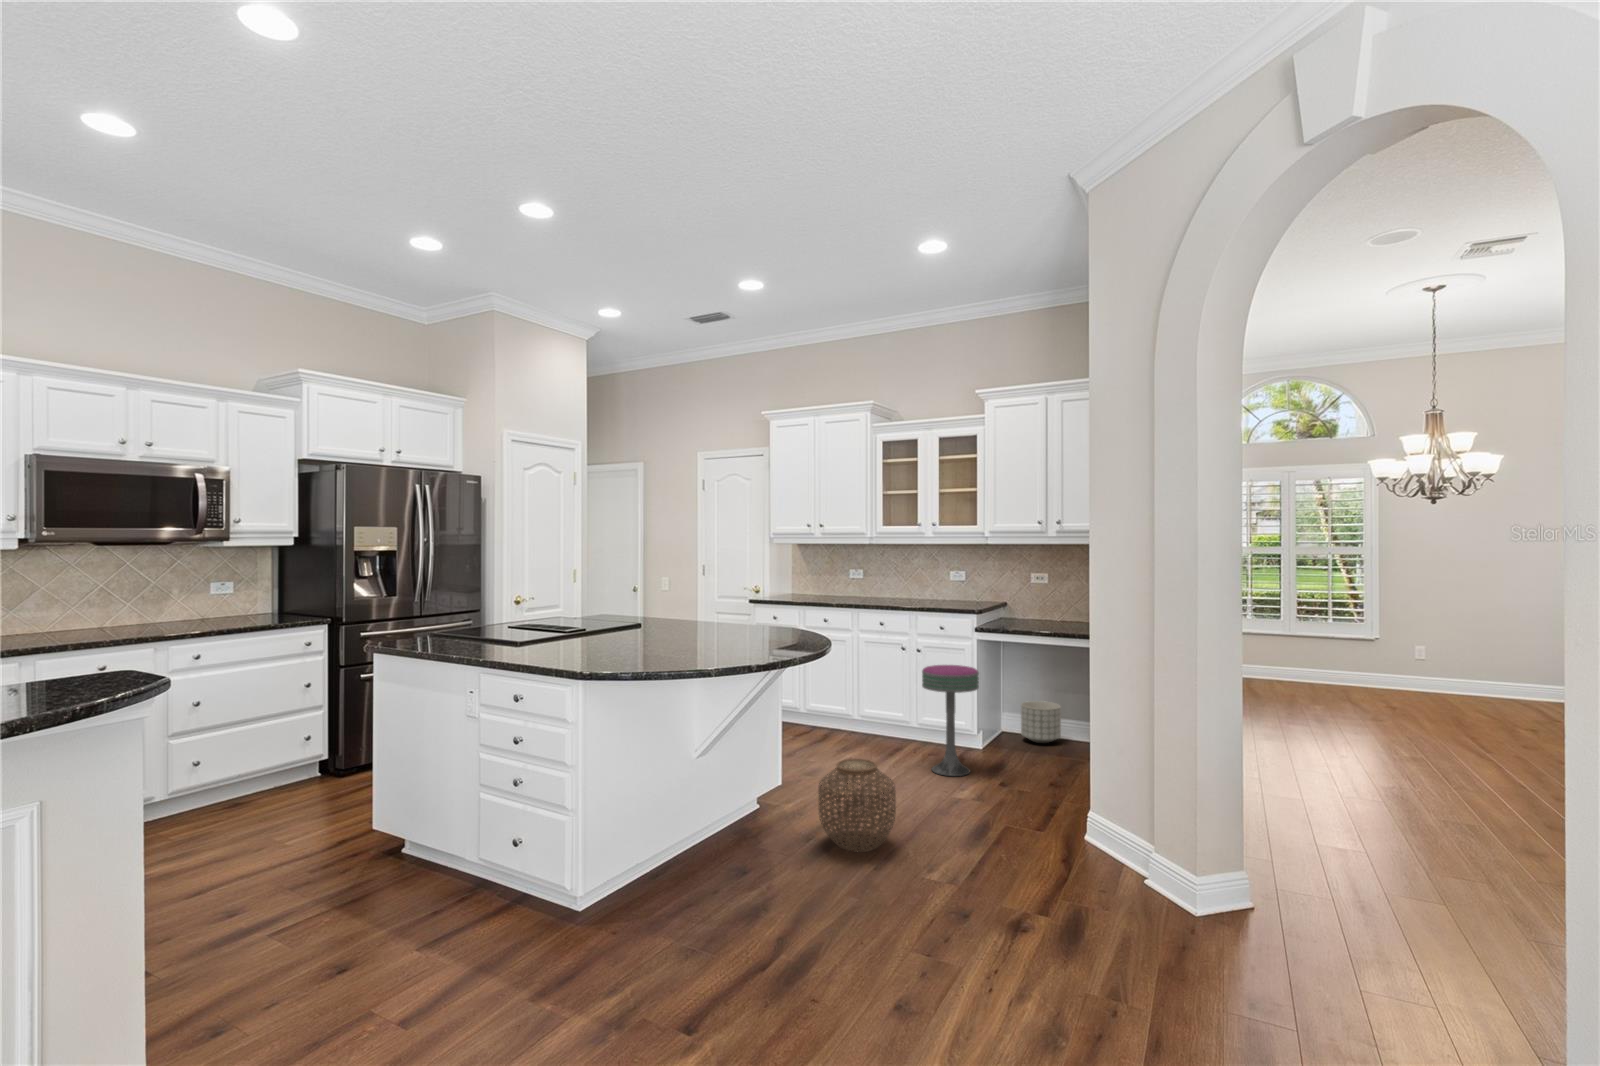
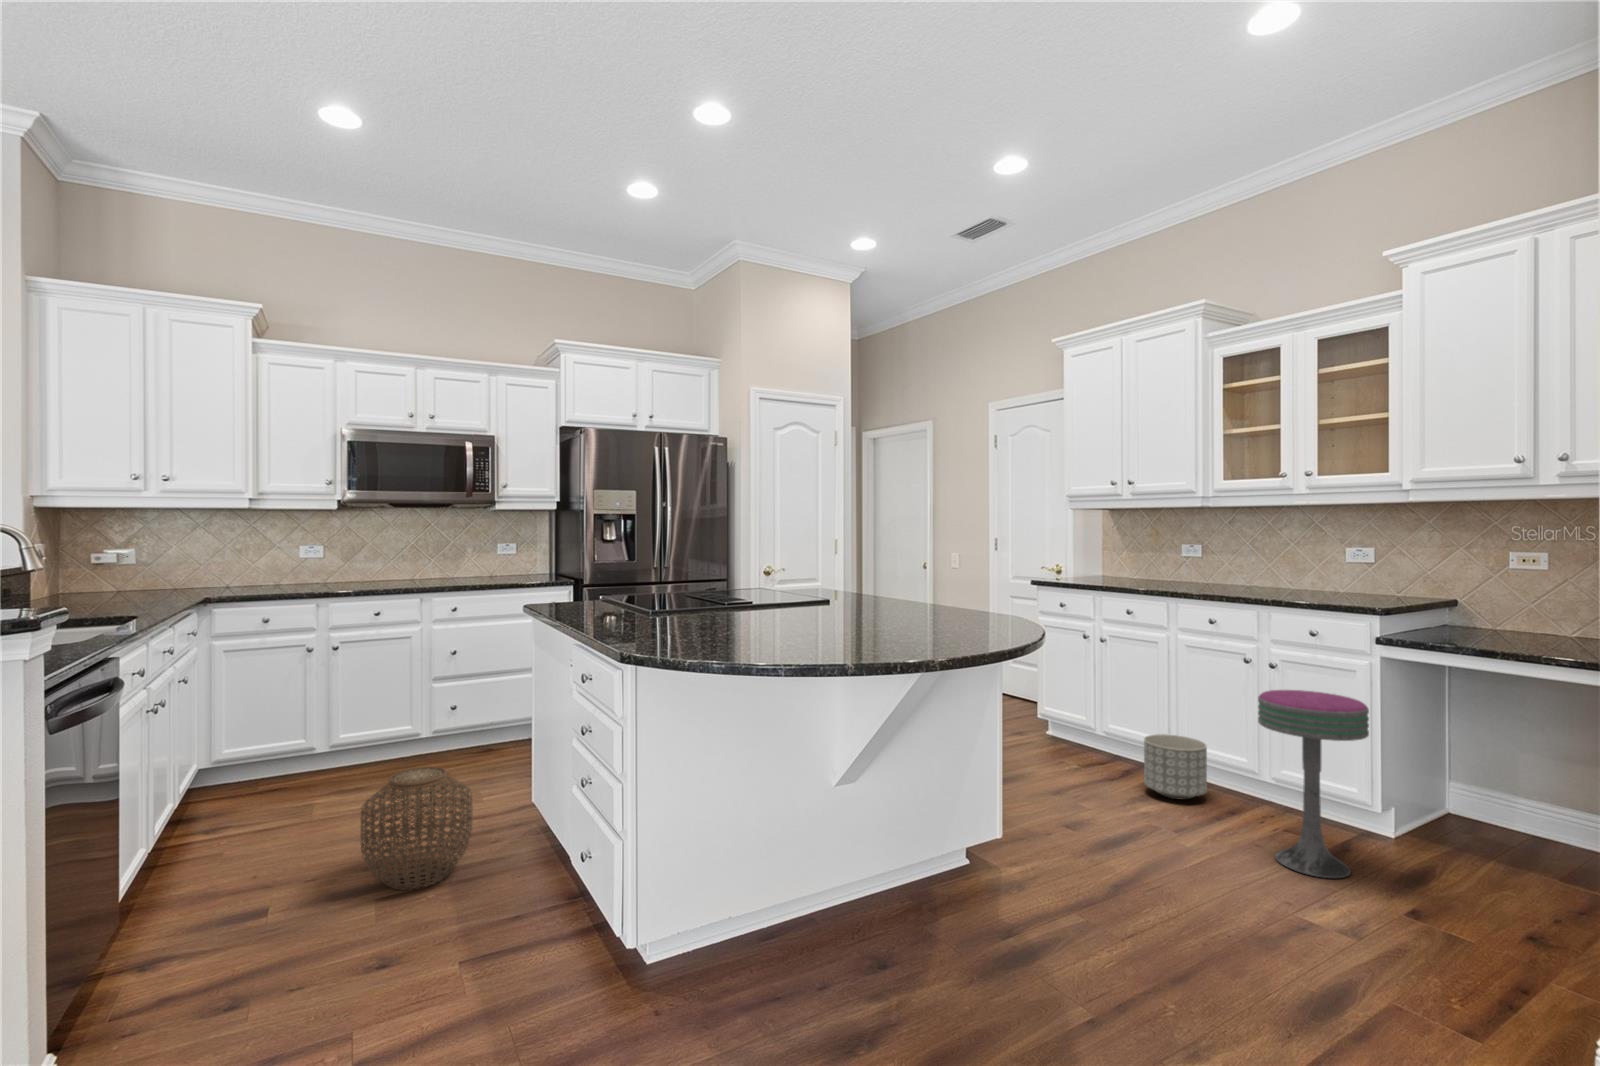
planter: present [1021,701,1061,743] -> present [1144,734,1207,799]
woven basket: present [818,759,896,852] -> present [360,766,472,890]

